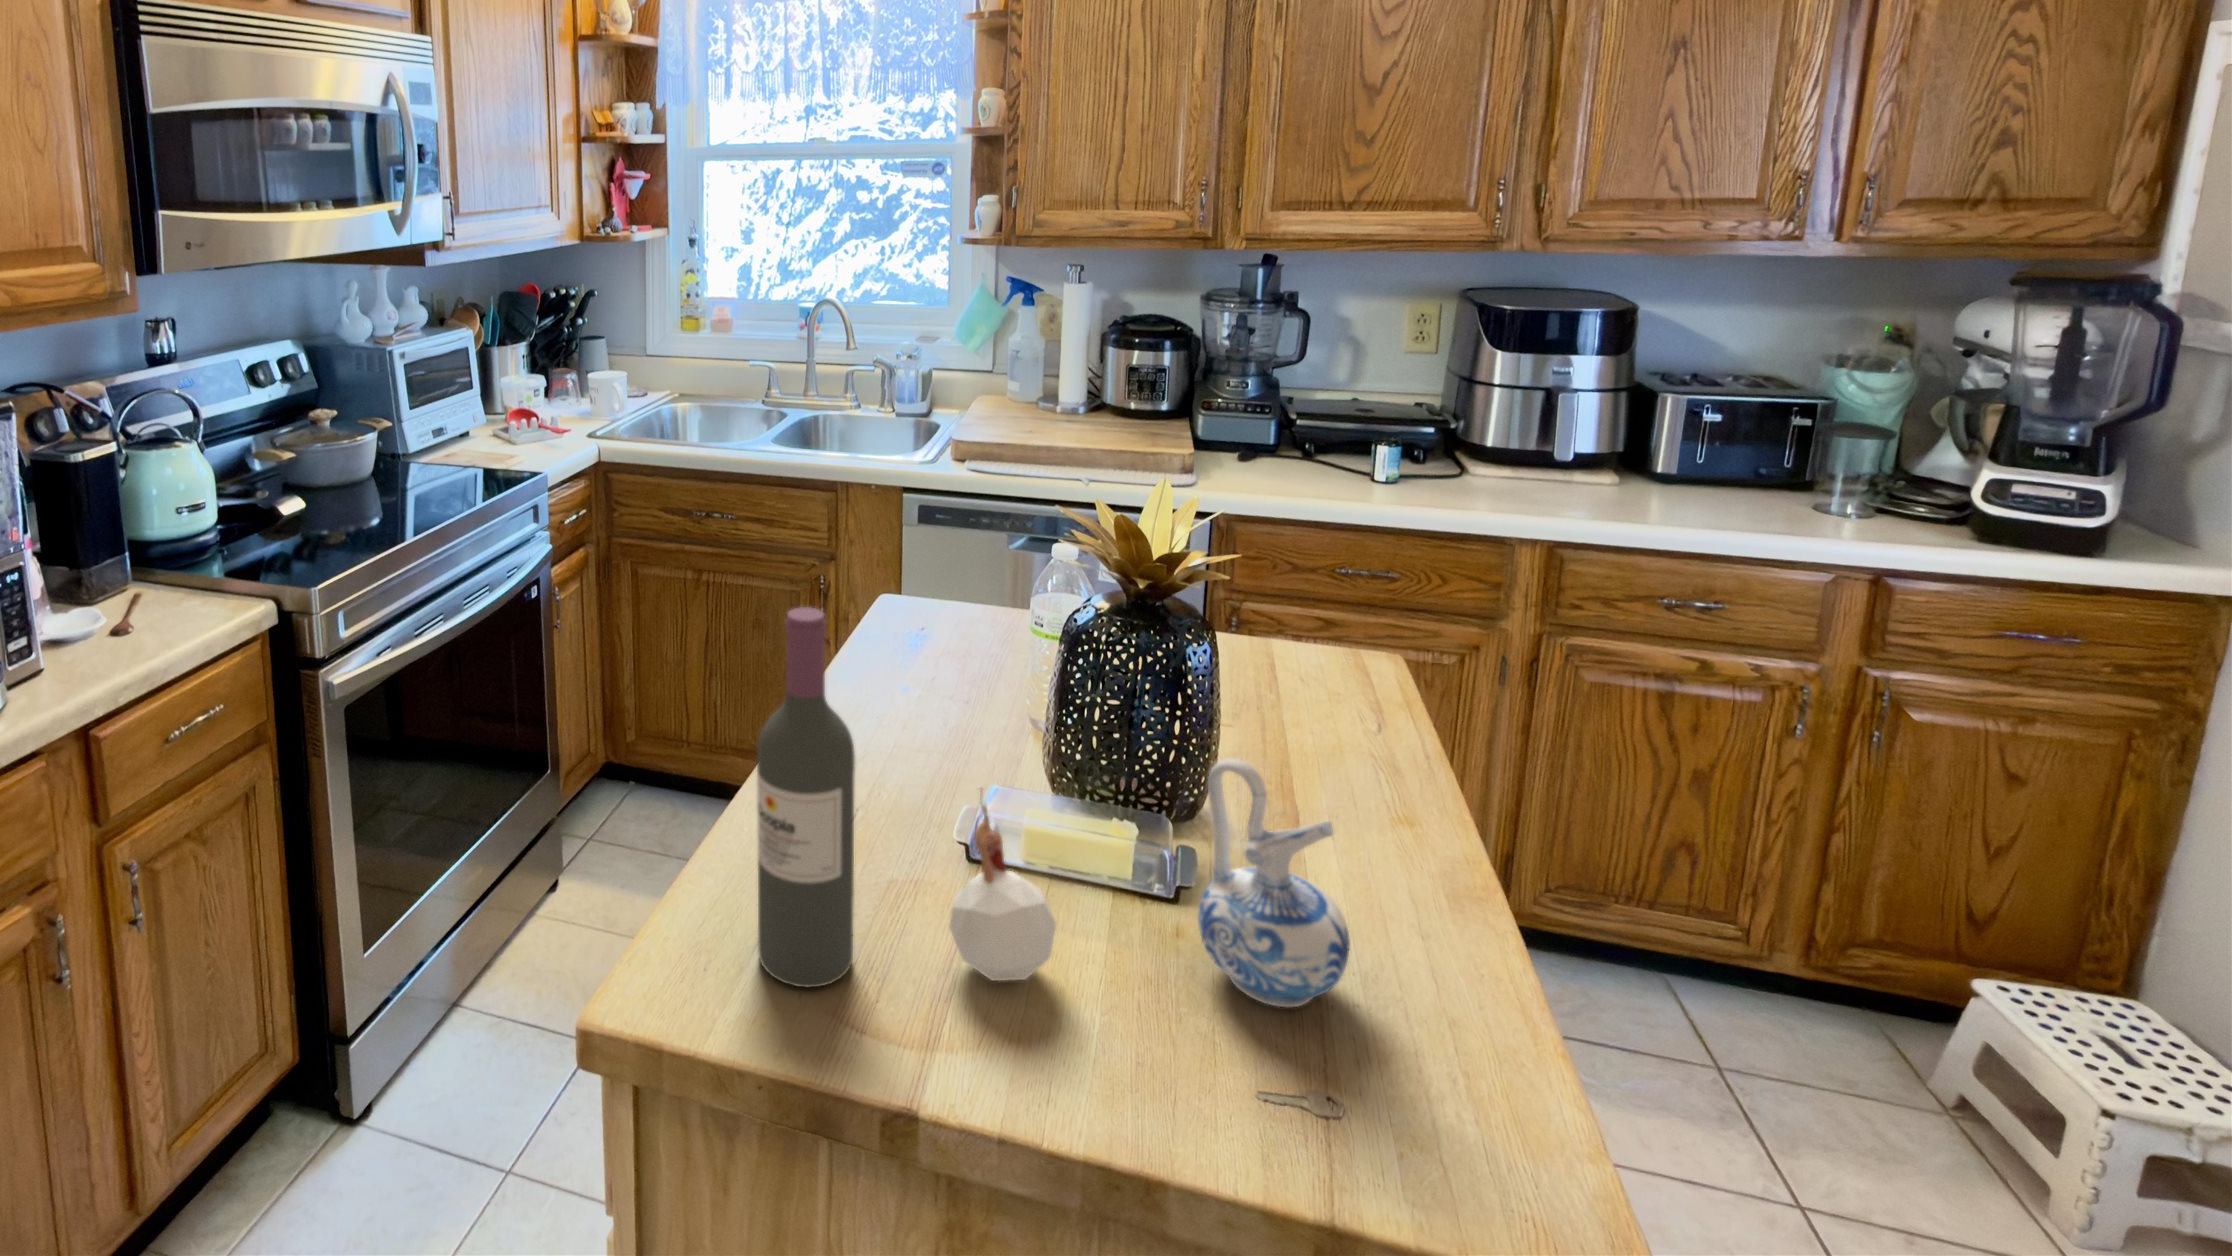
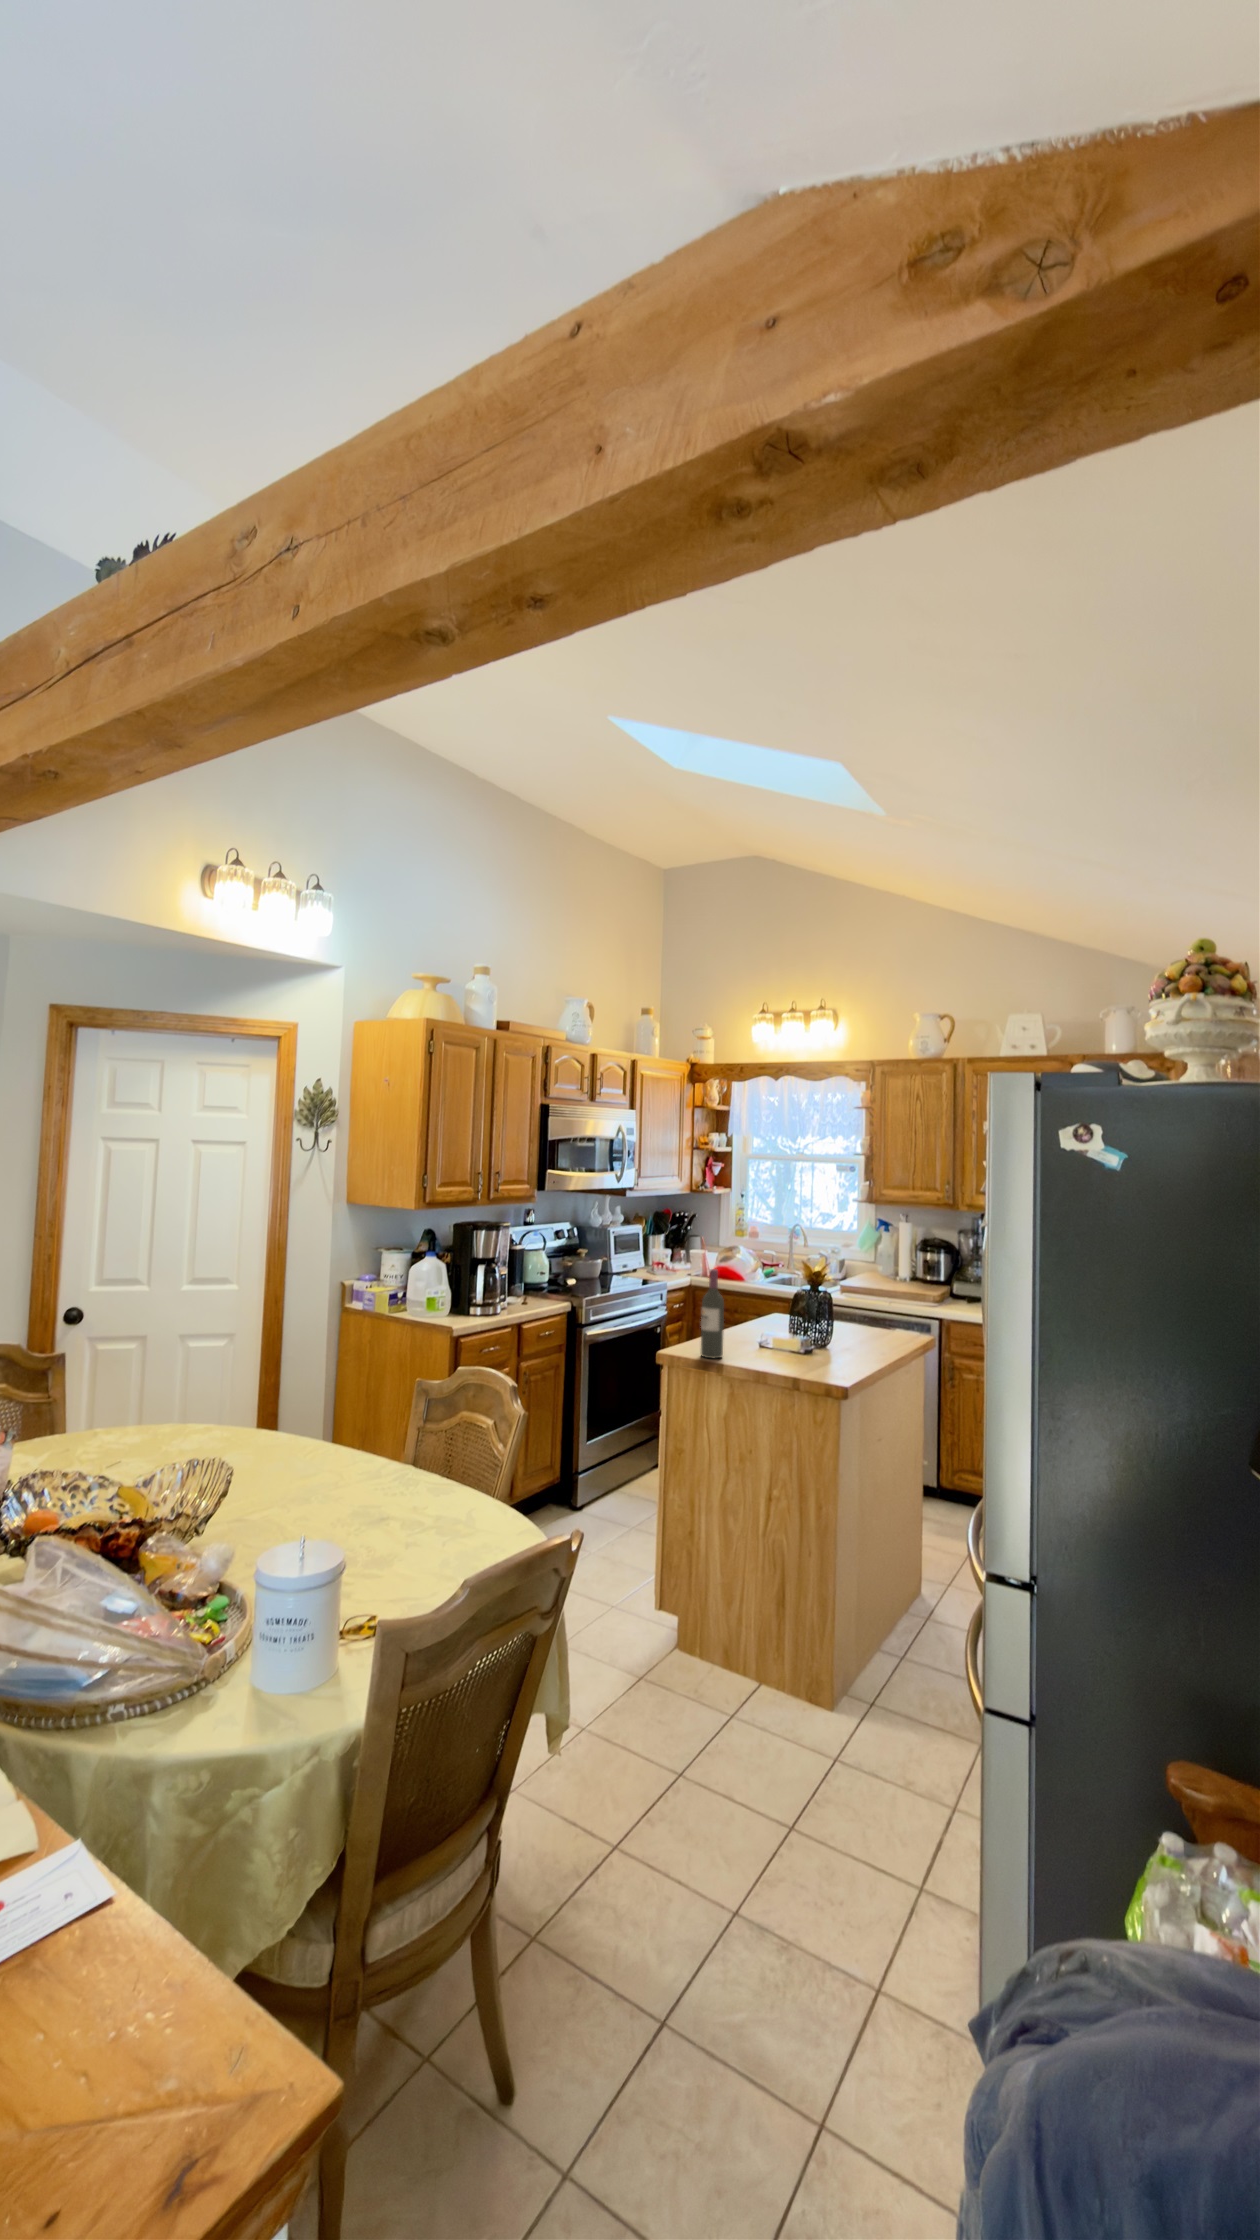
ceramic pitcher: present [1198,759,1350,1007] -> none [803,1312,836,1370]
candle: present [949,787,1056,981] -> none [745,1318,769,1362]

